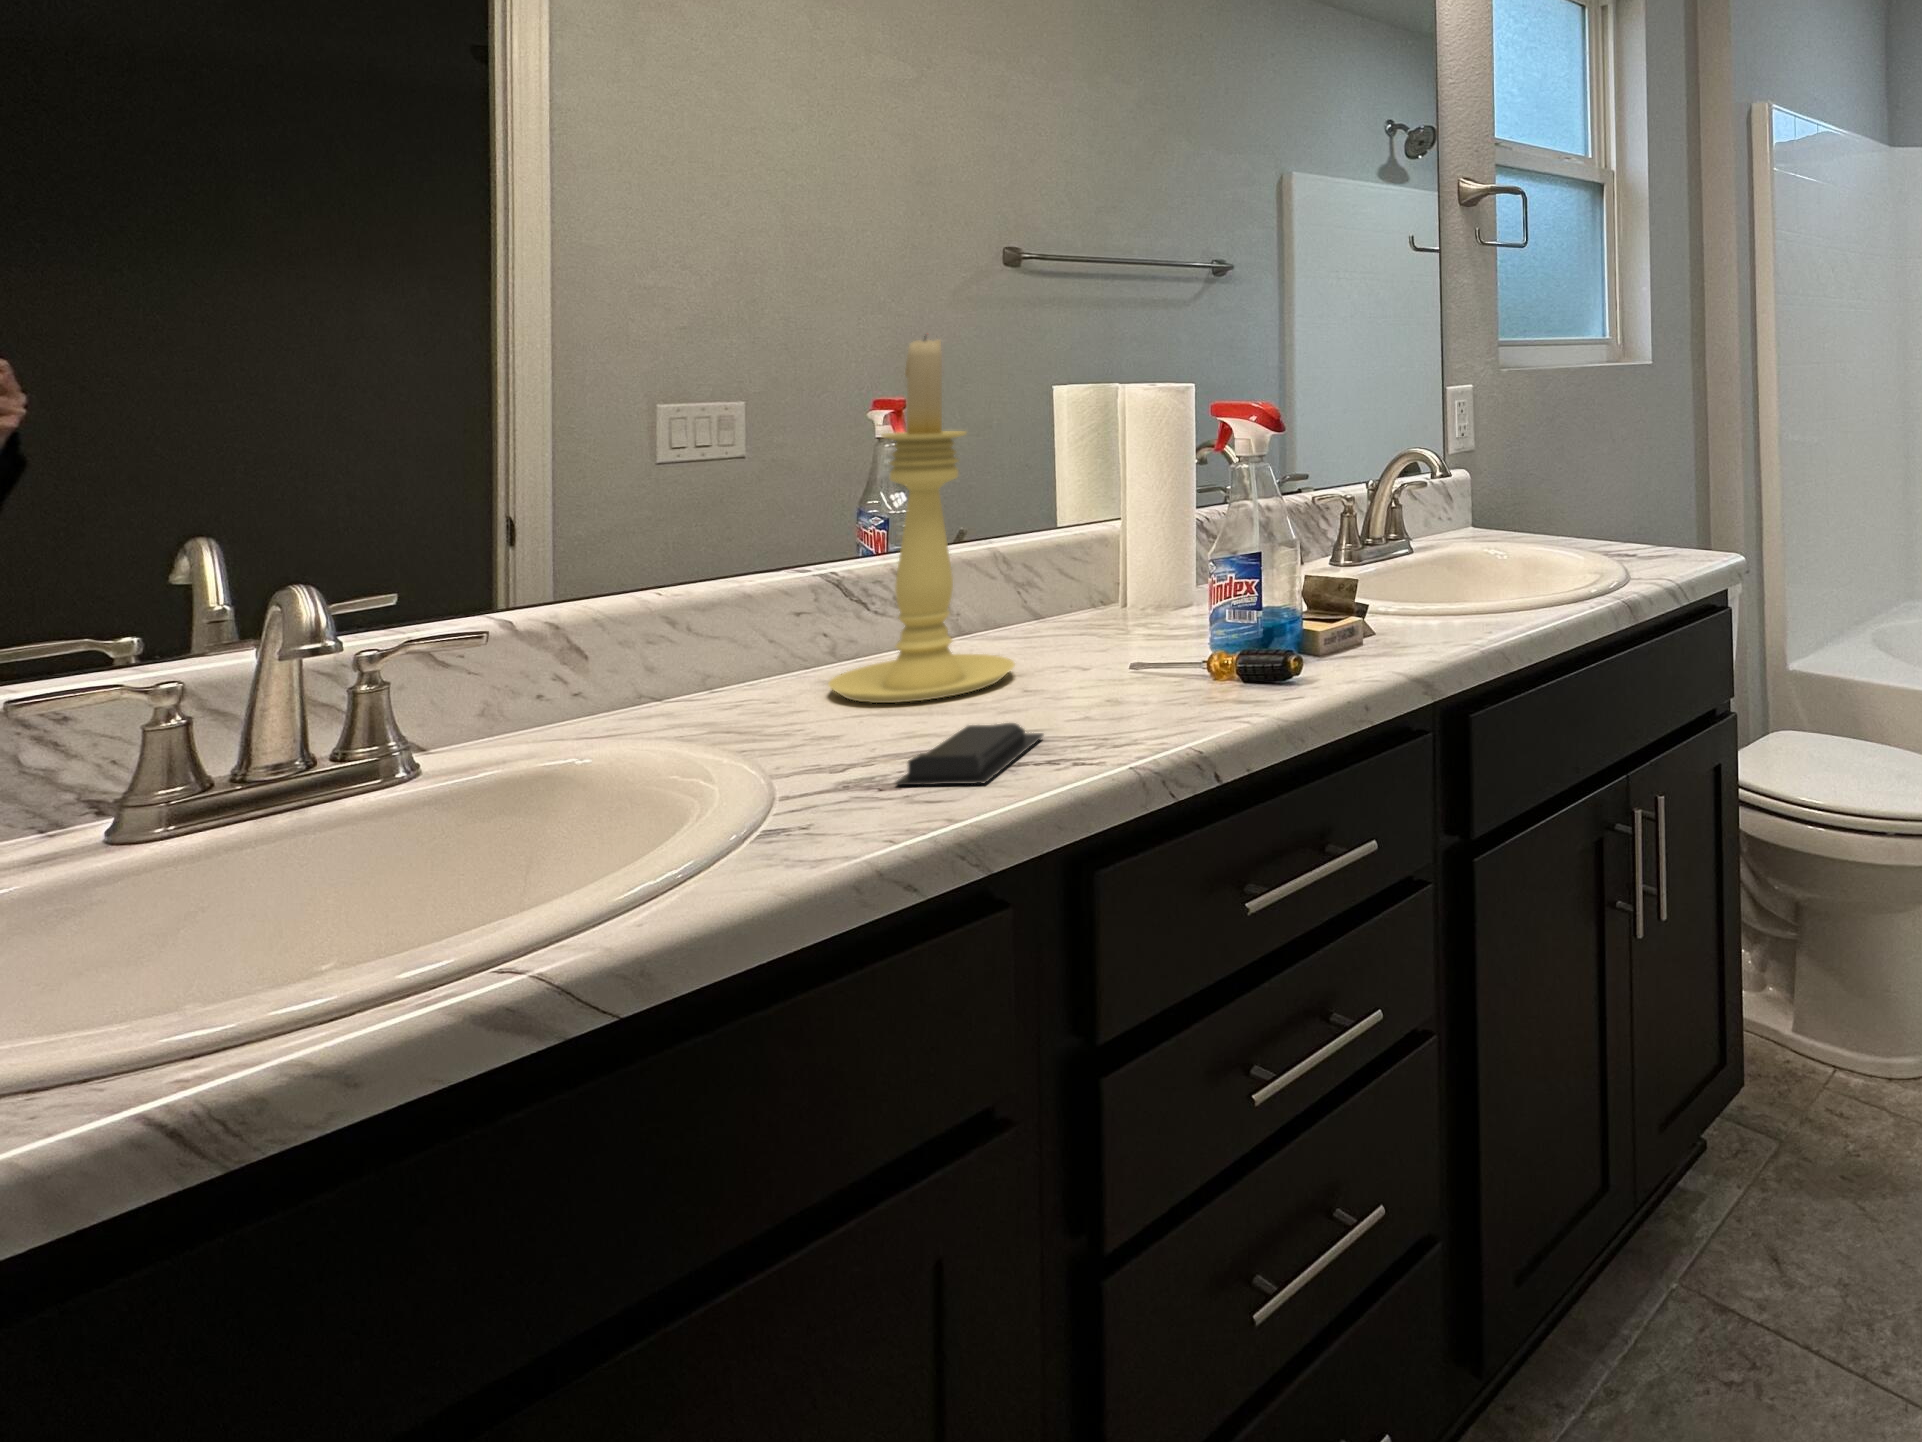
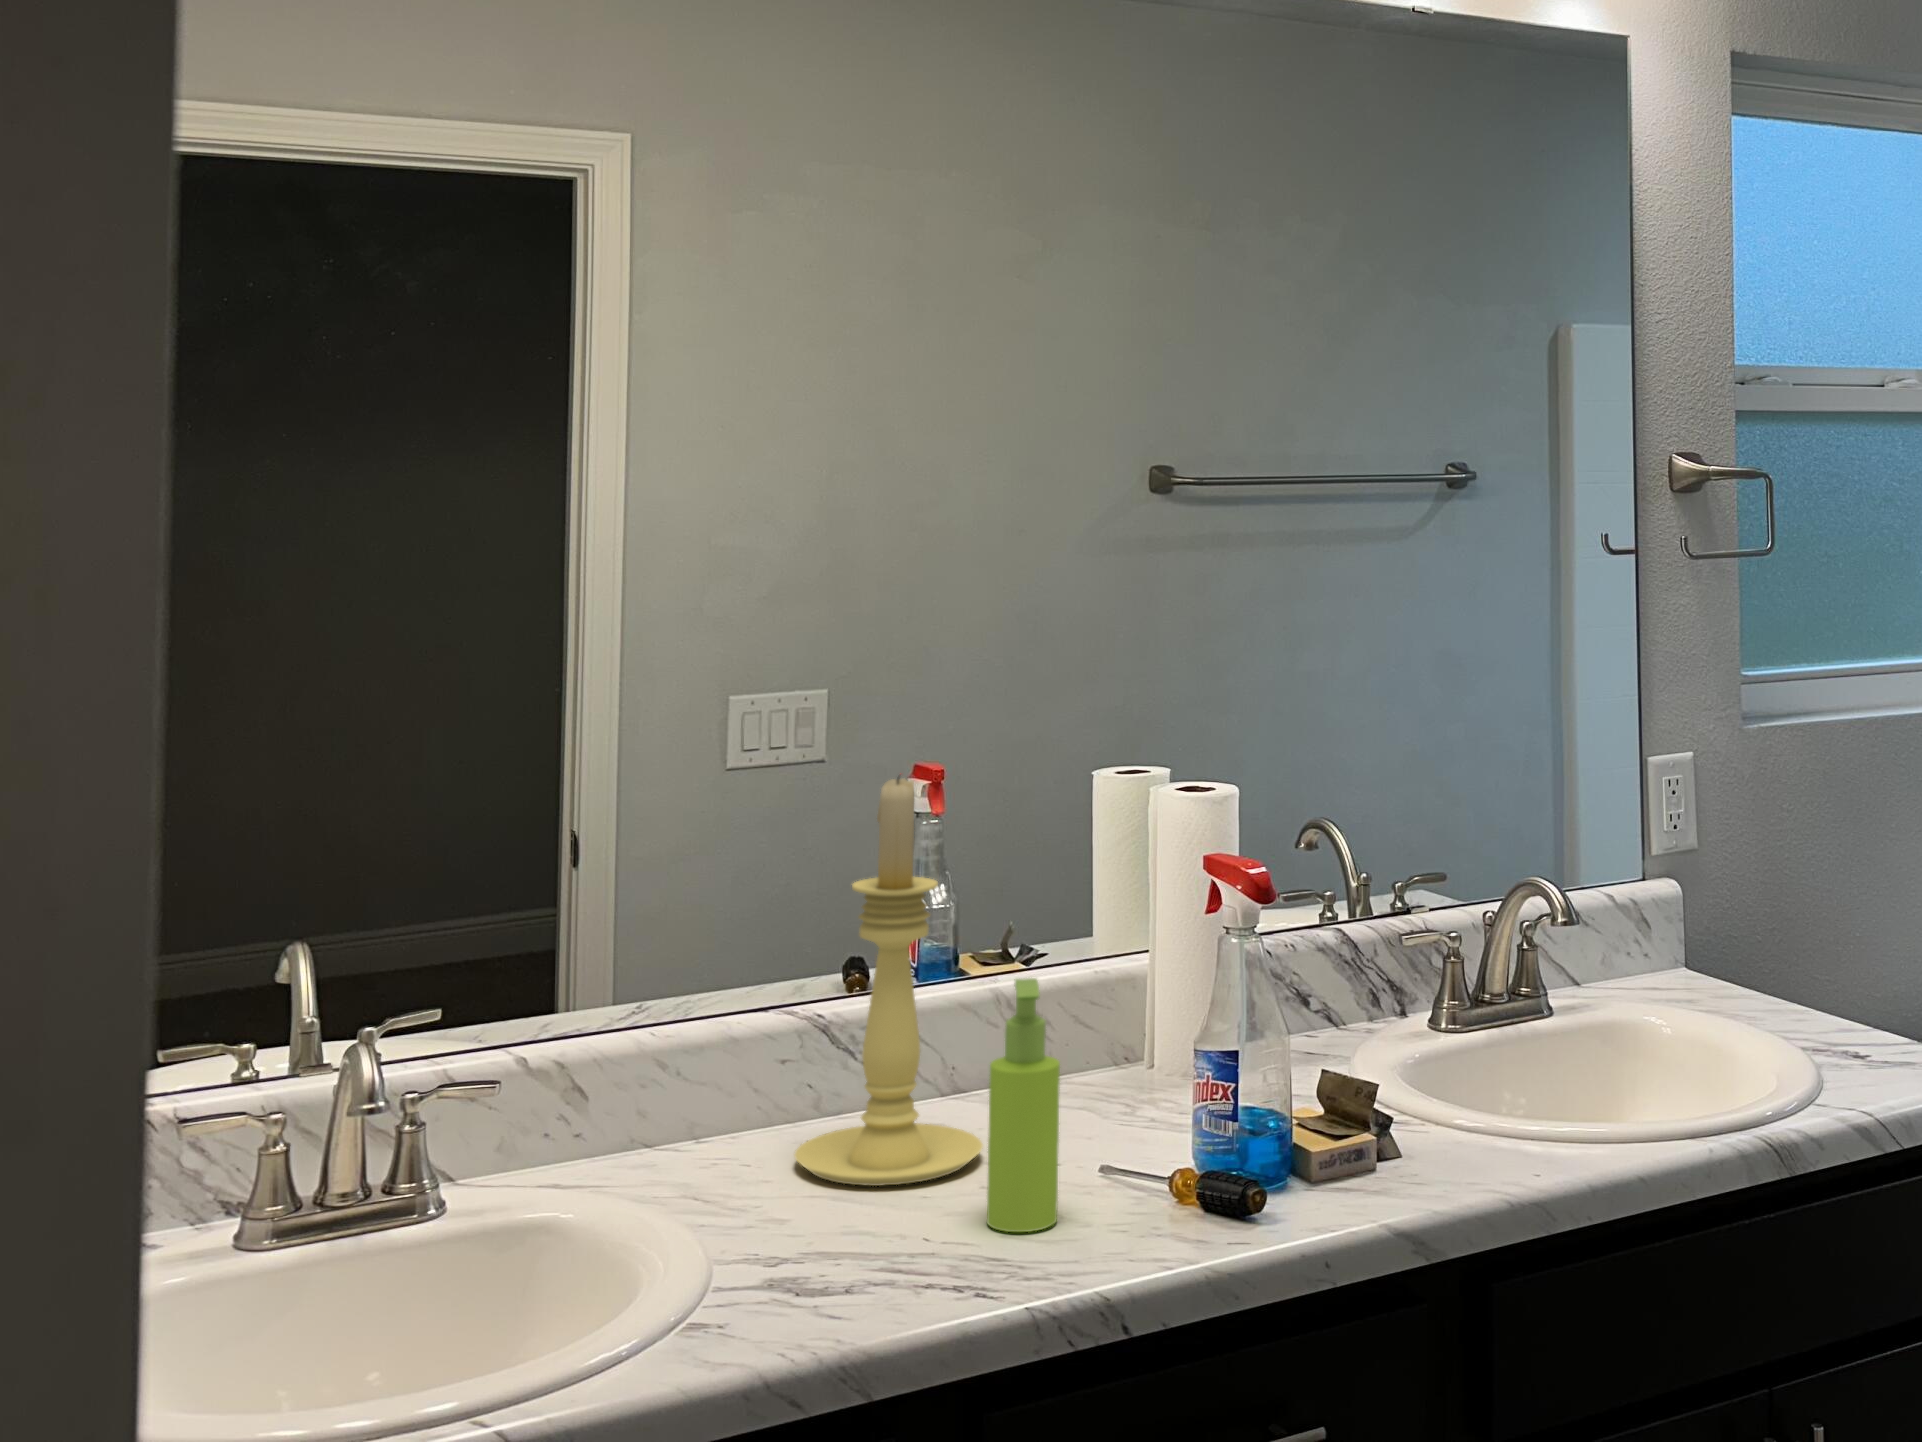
soap dispenser: none [1050,489,1118,716] -> present [987,978,1060,1232]
soap bar: present [896,723,1043,785] -> none [807,1233,964,1304]

